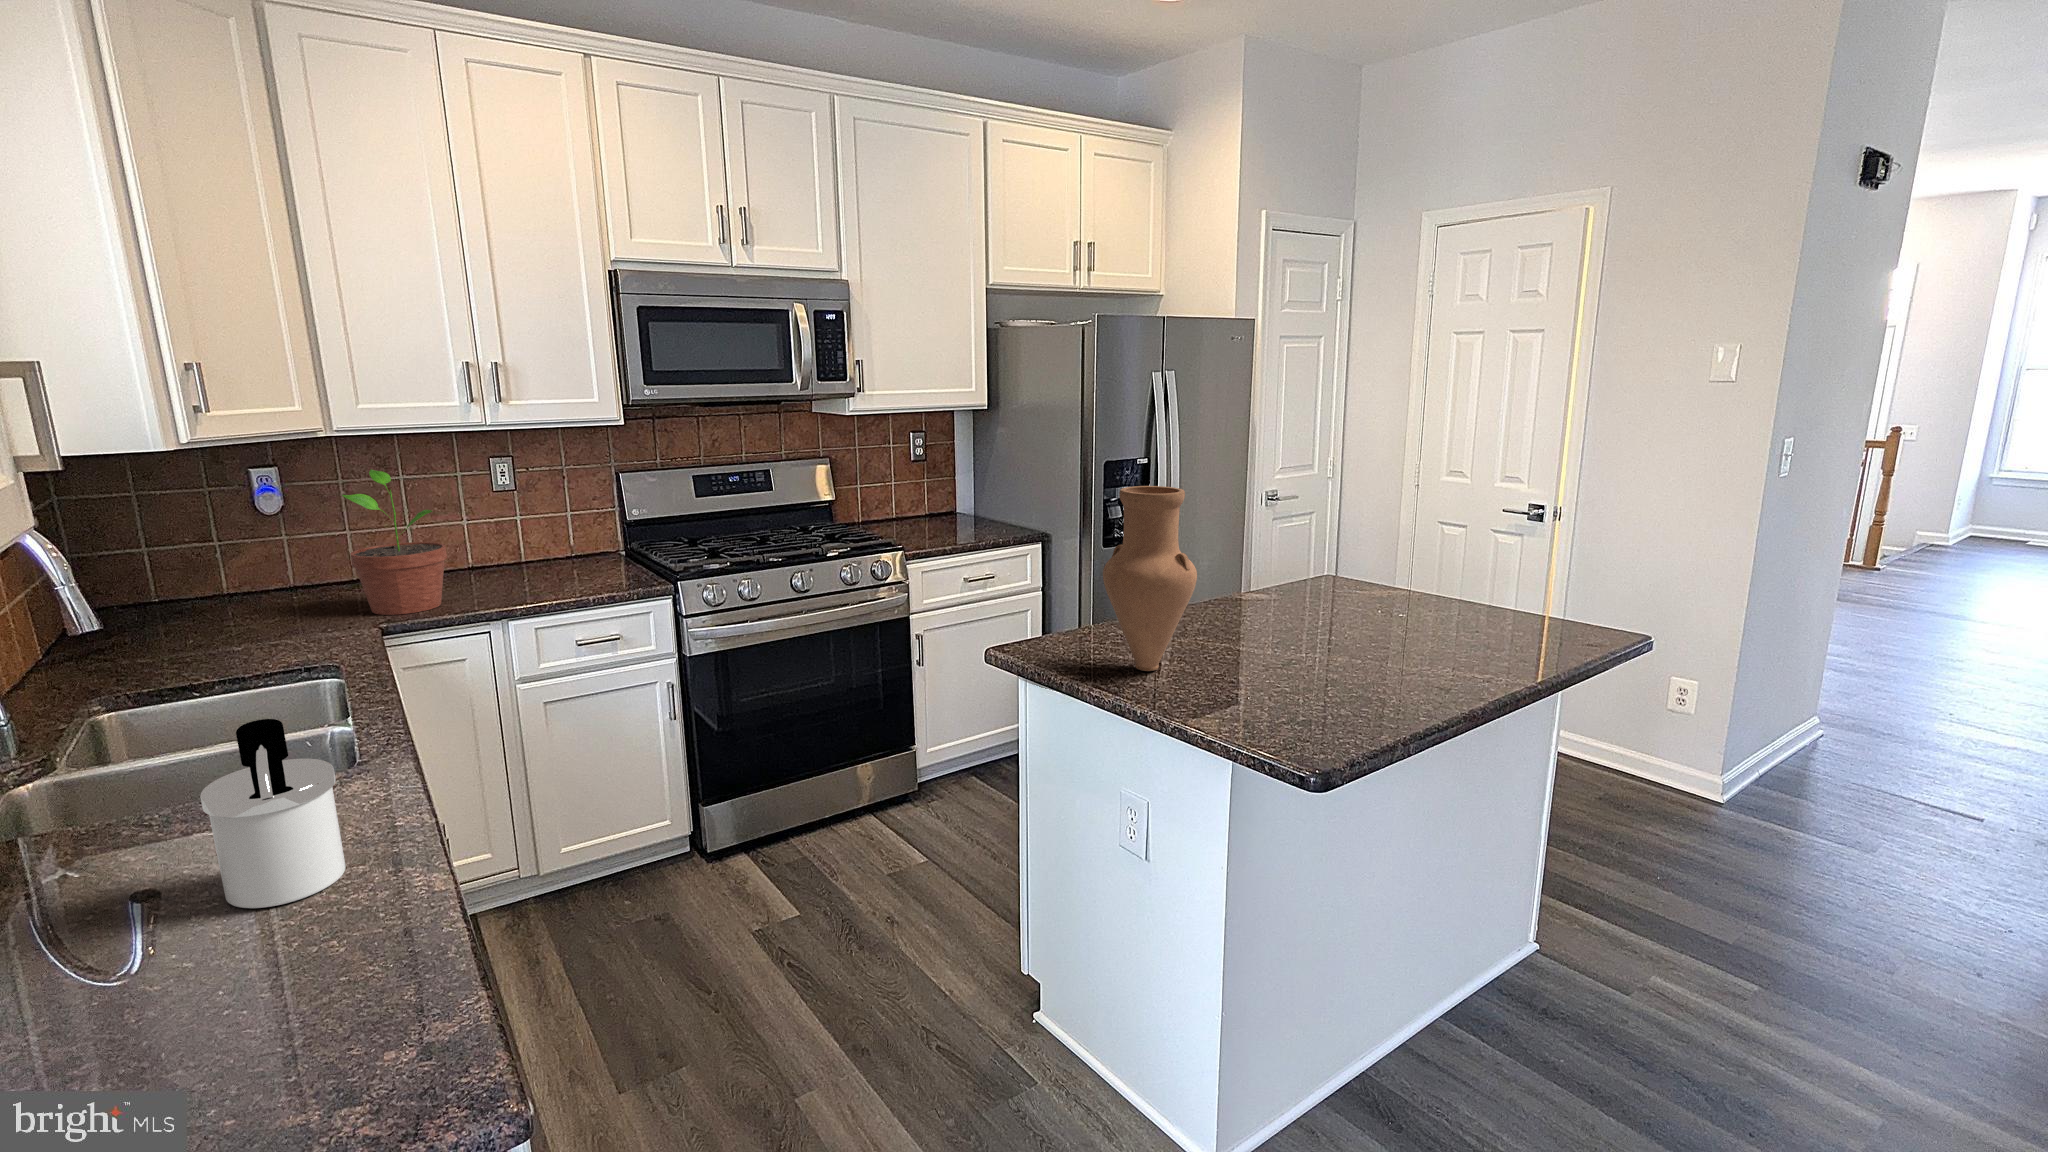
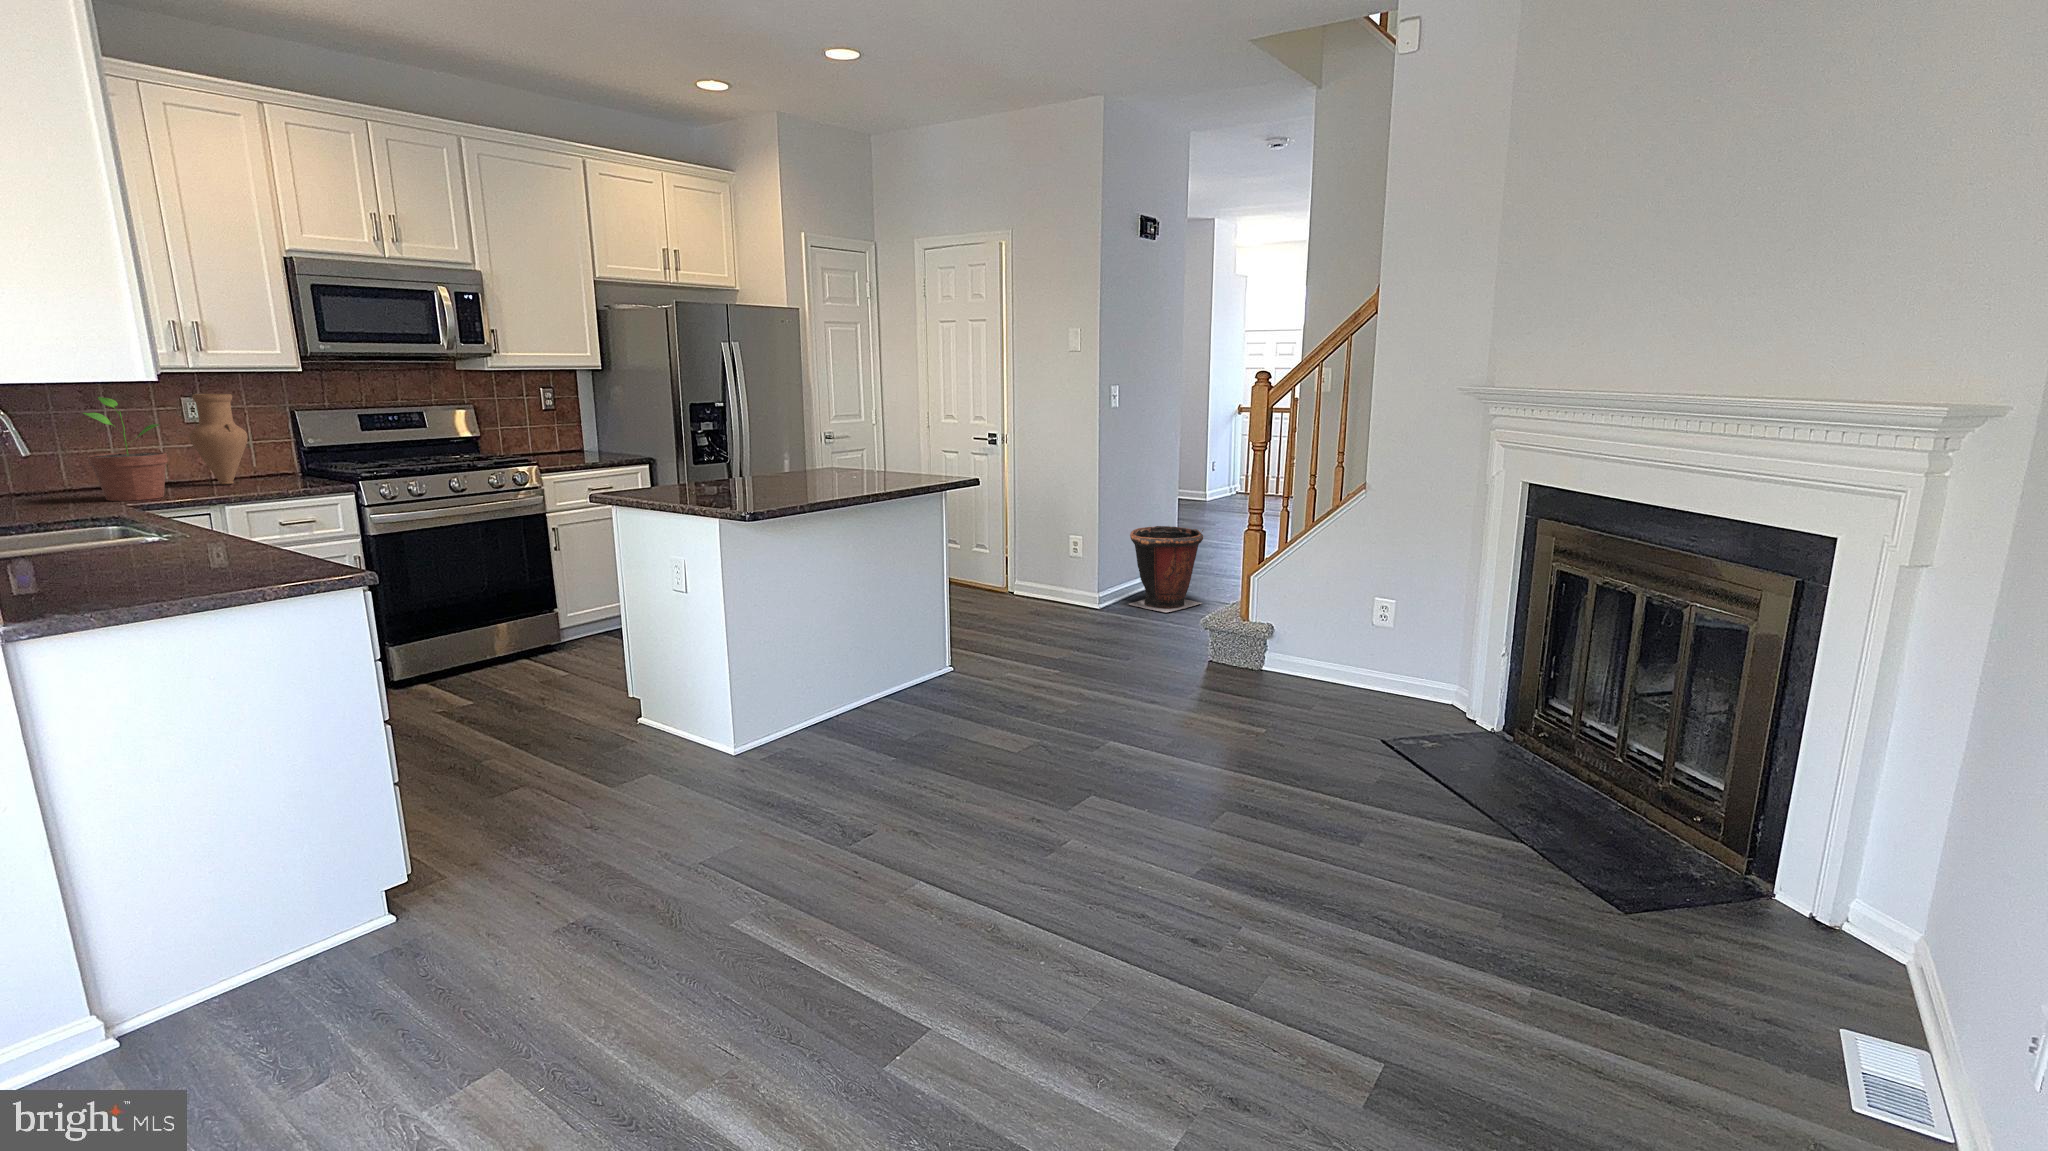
vase: present [1103,486,1197,671] -> present [189,394,248,485]
waste bin: none [1762,663,1945,825] -> present [1129,526,1204,612]
soap dispenser: present [200,719,346,908] -> none [153,472,225,558]

